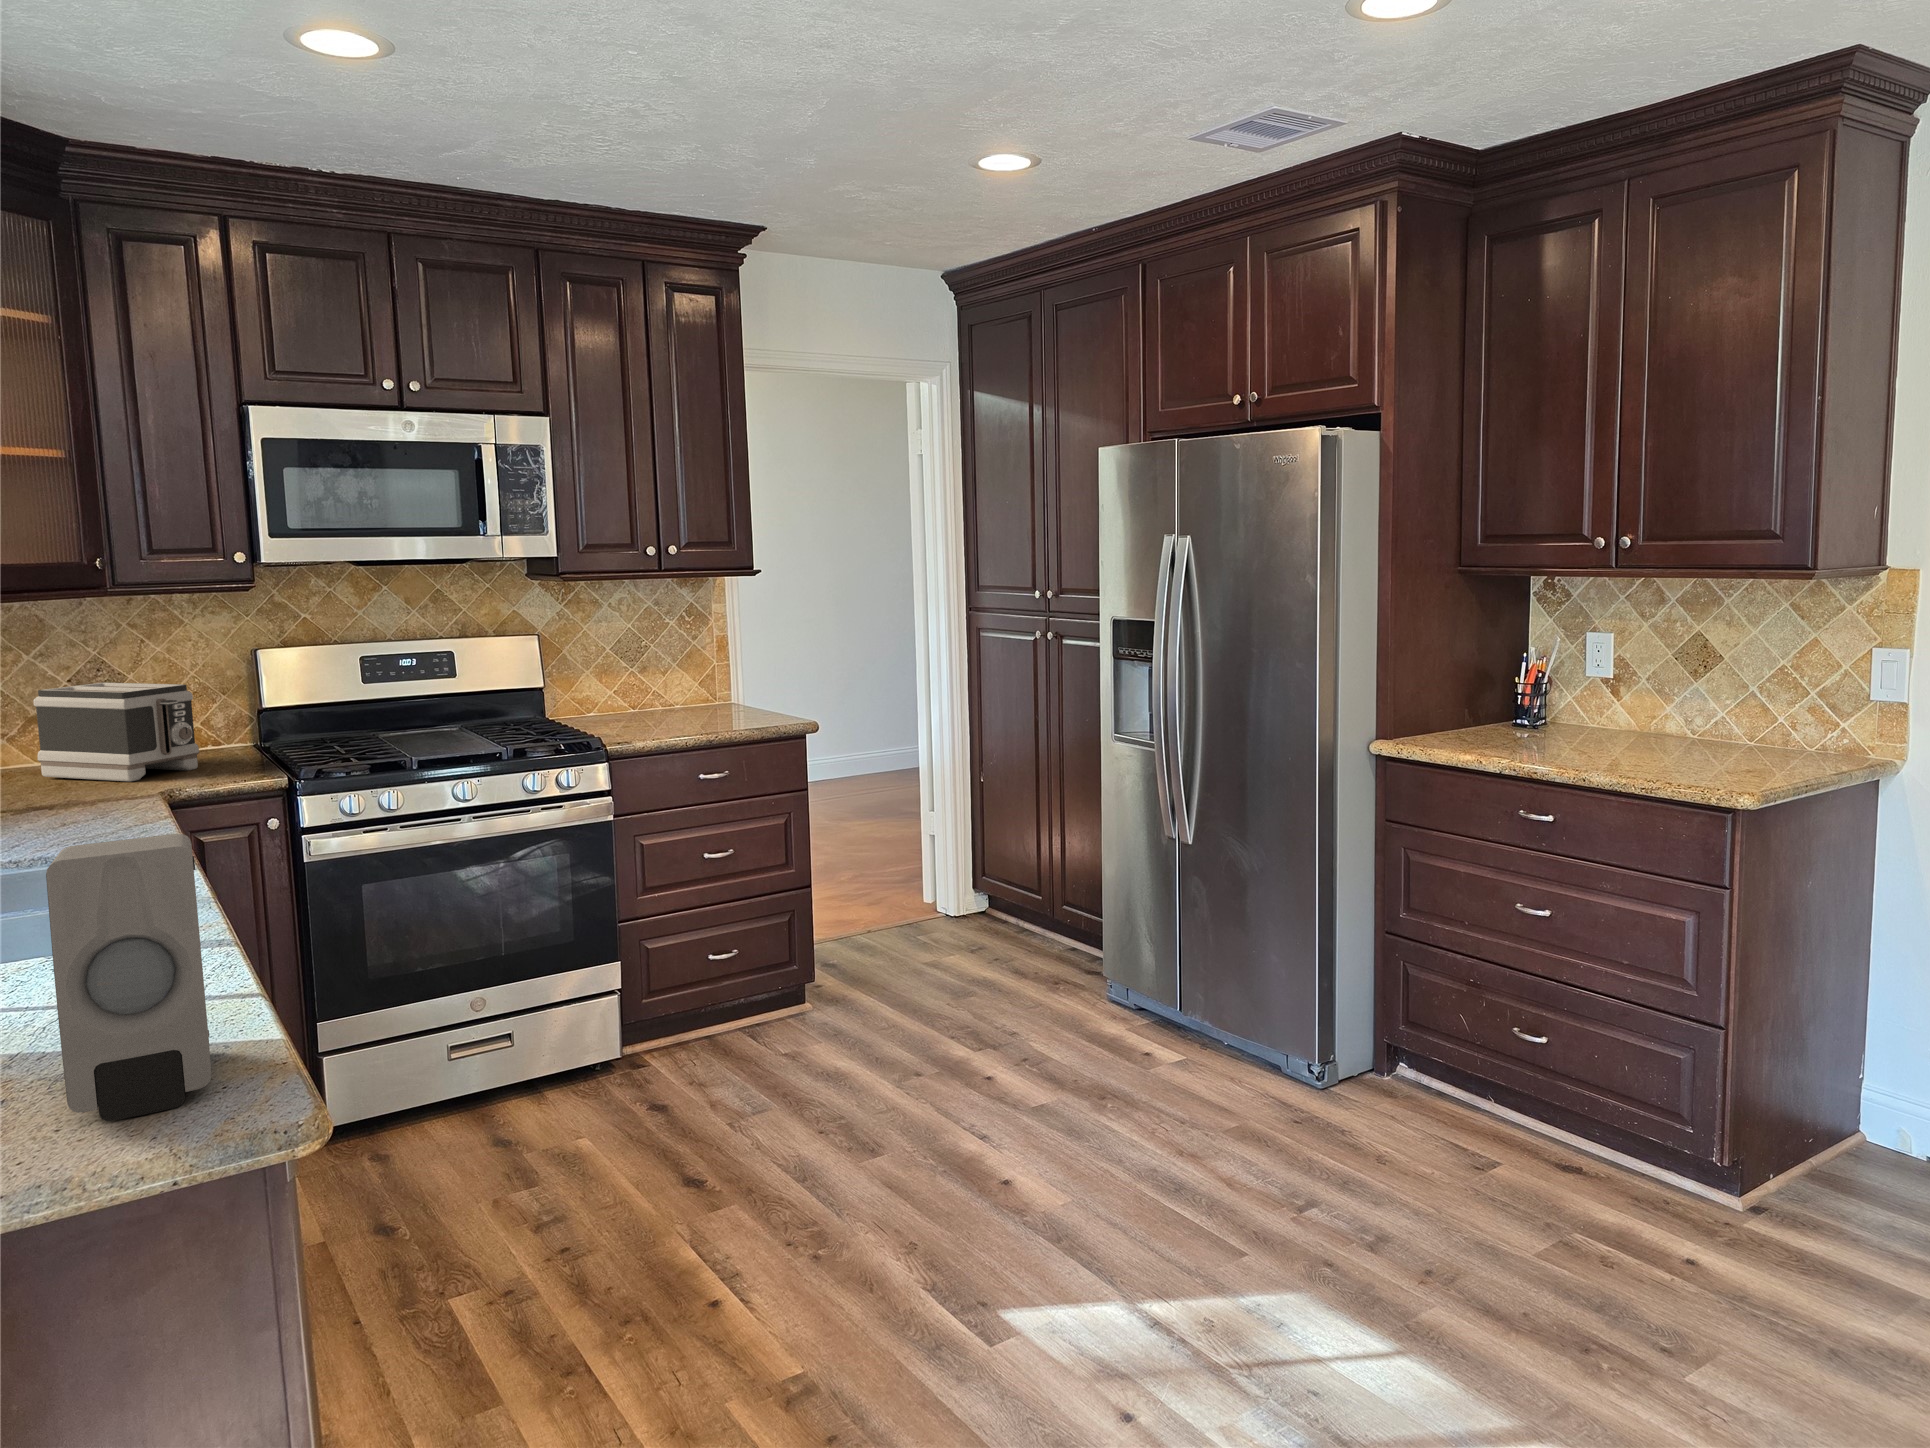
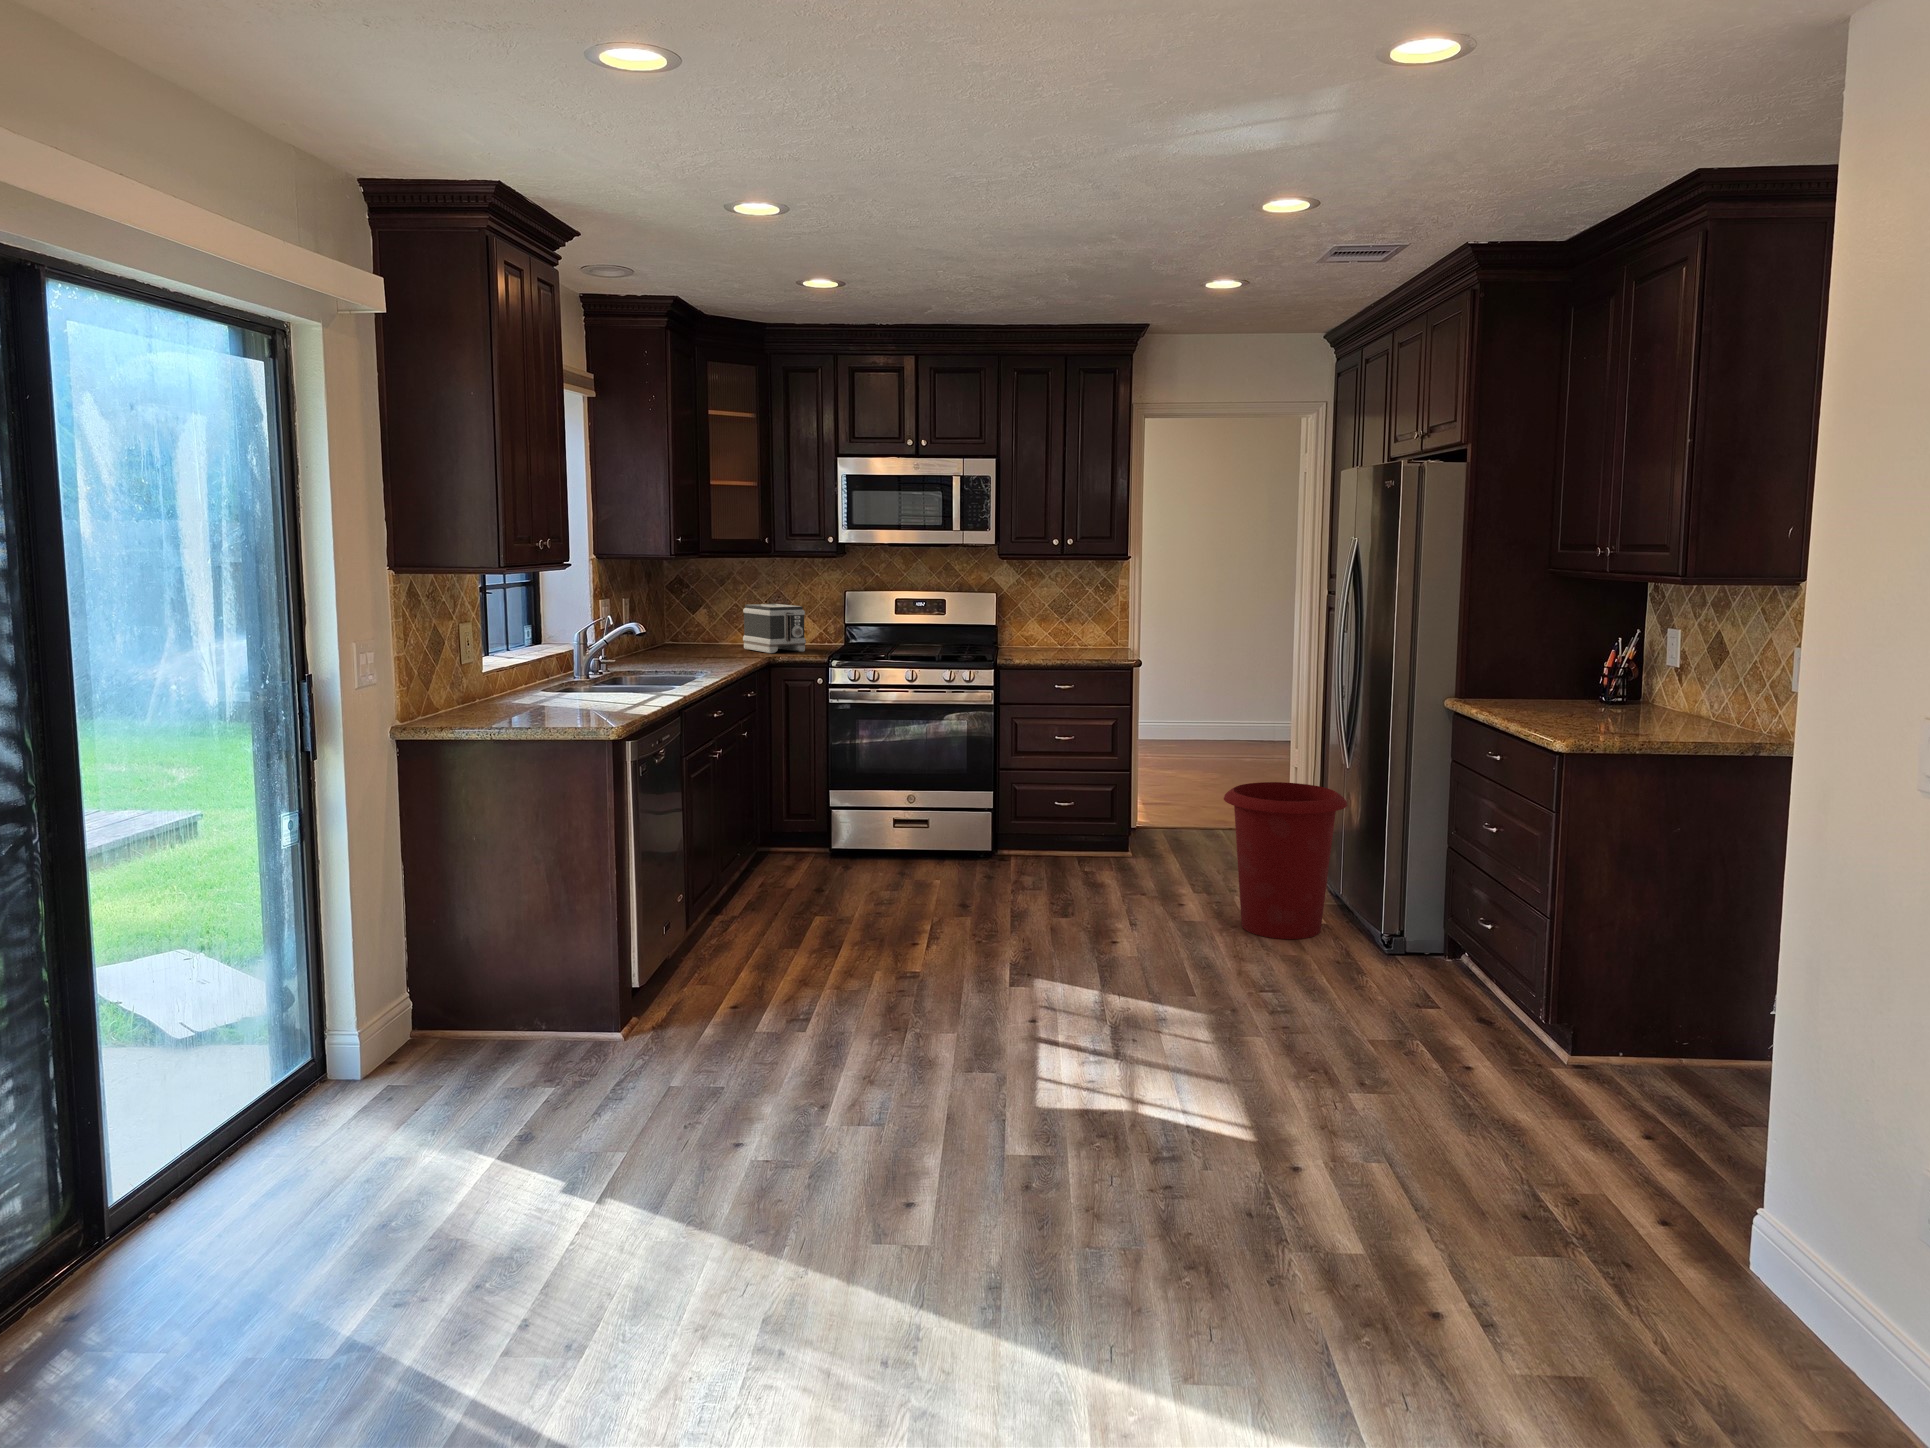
soap dispenser: present [46,834,211,1121] -> none [574,630,633,718]
waste bin: none [1074,877,1246,1108] -> present [1224,782,1347,939]

